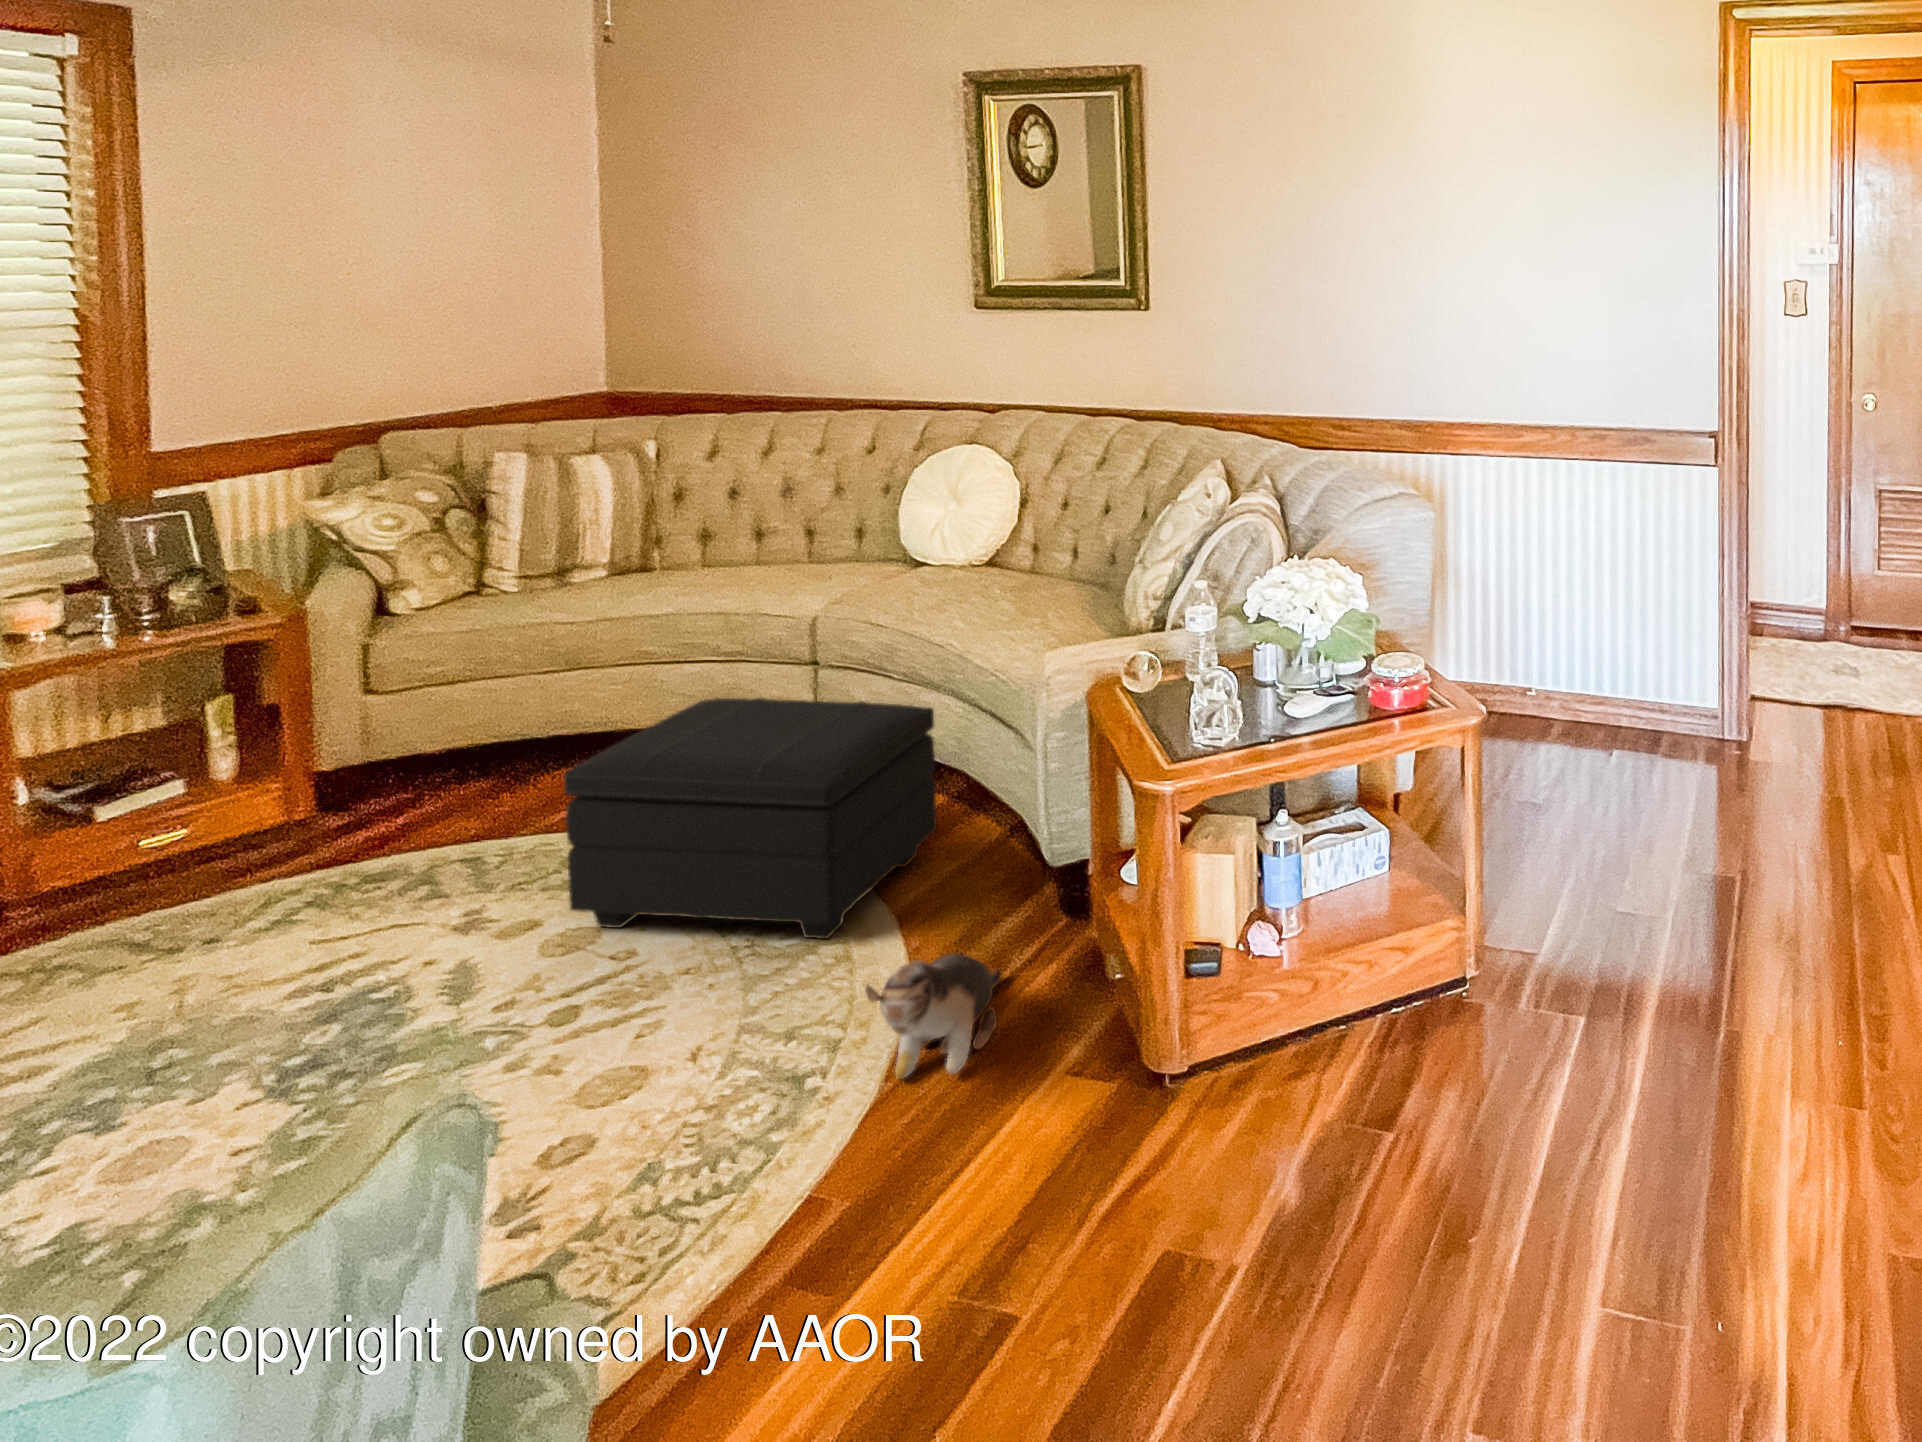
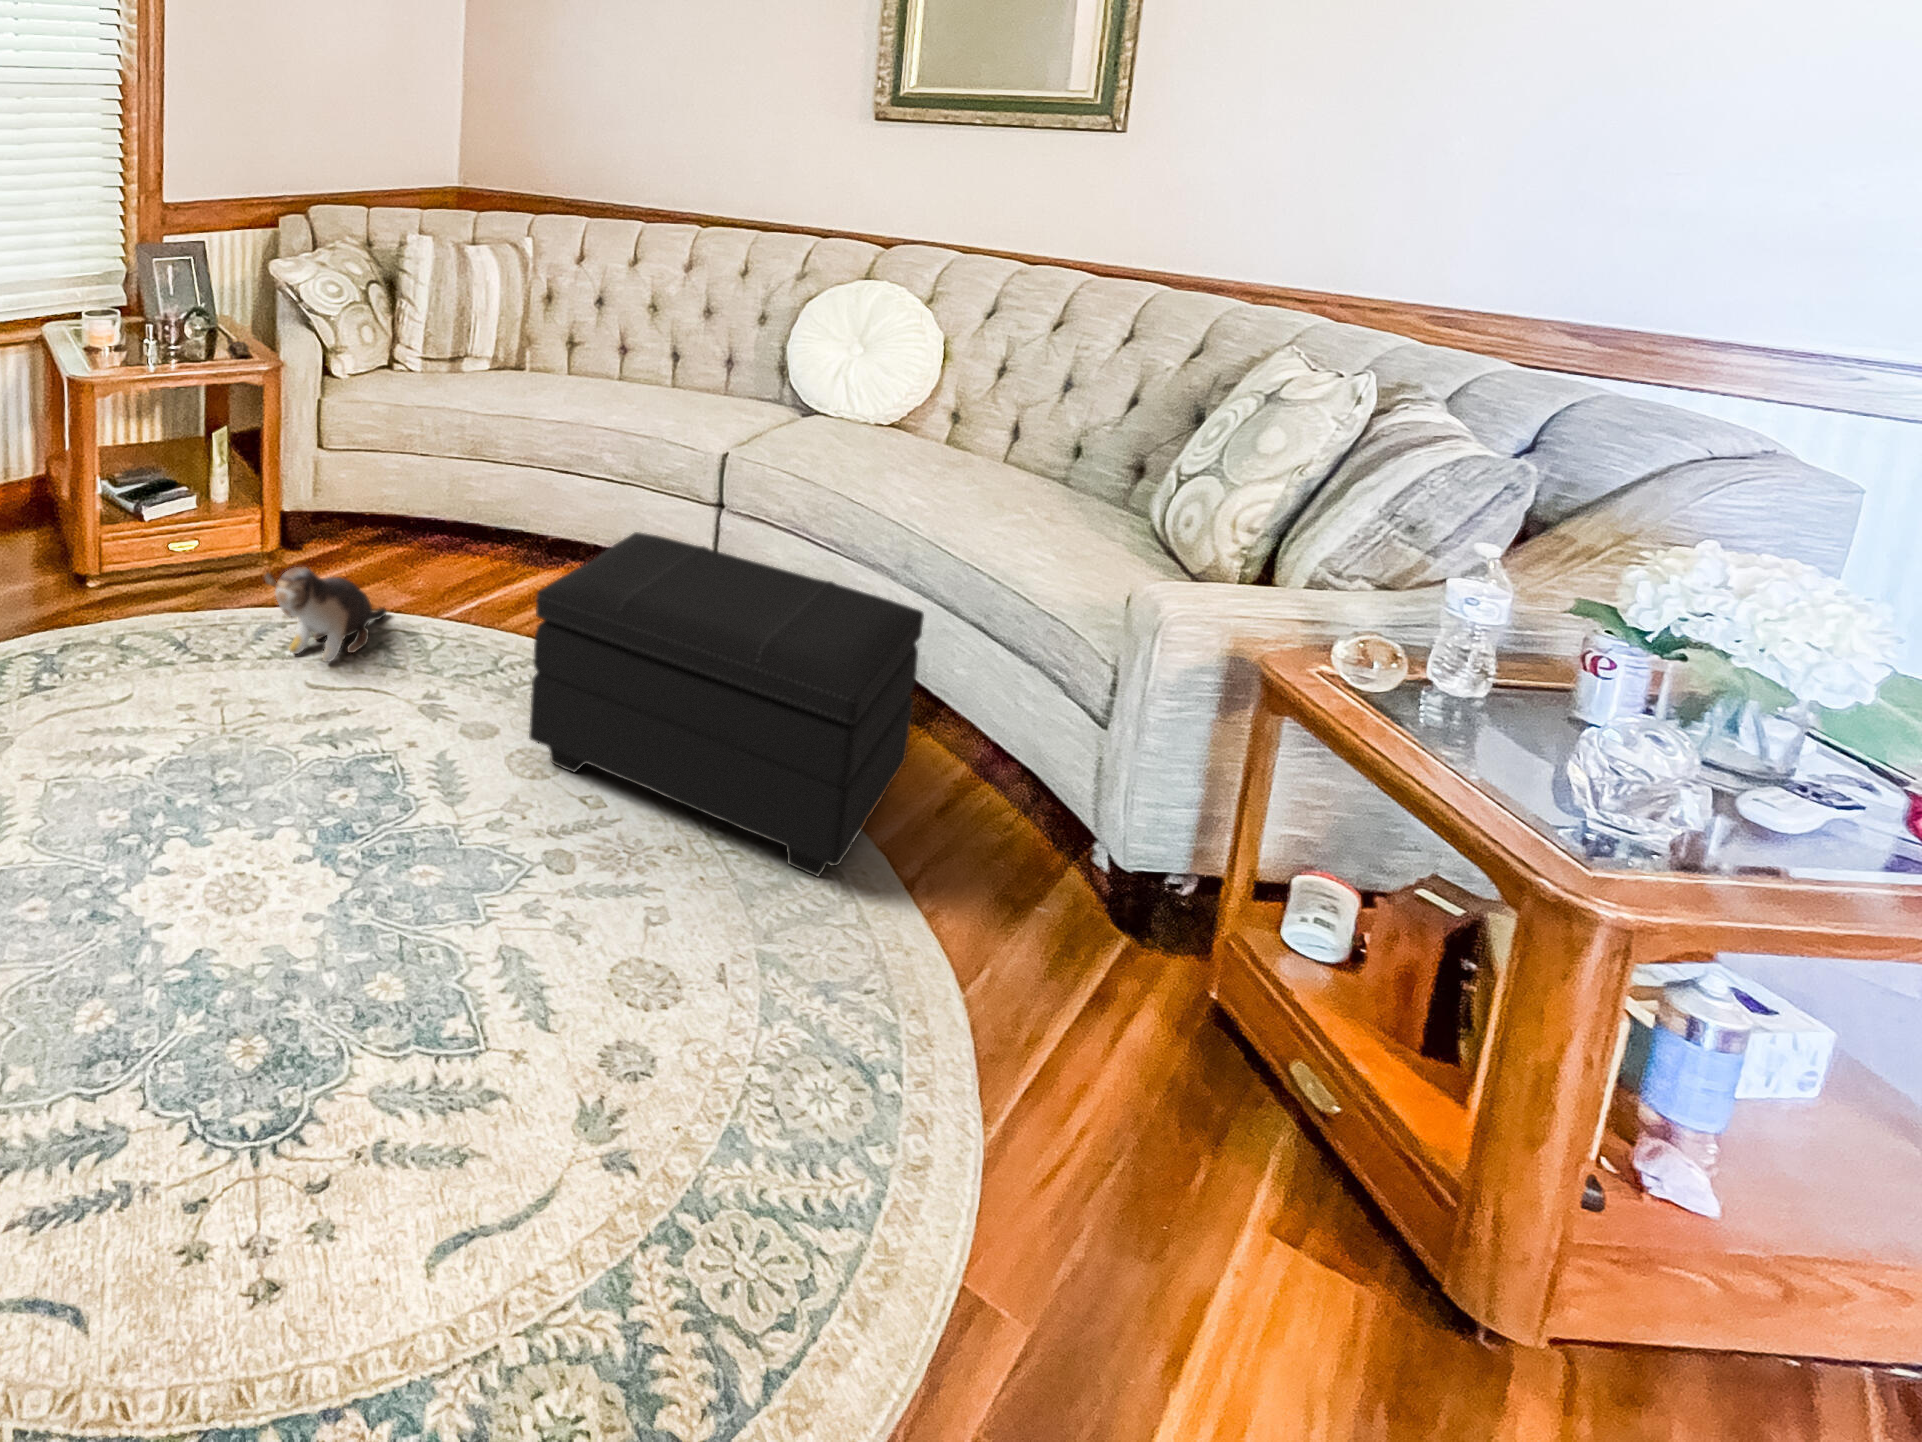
plush toy: present [865,954,1001,1079] -> present [264,567,386,662]

